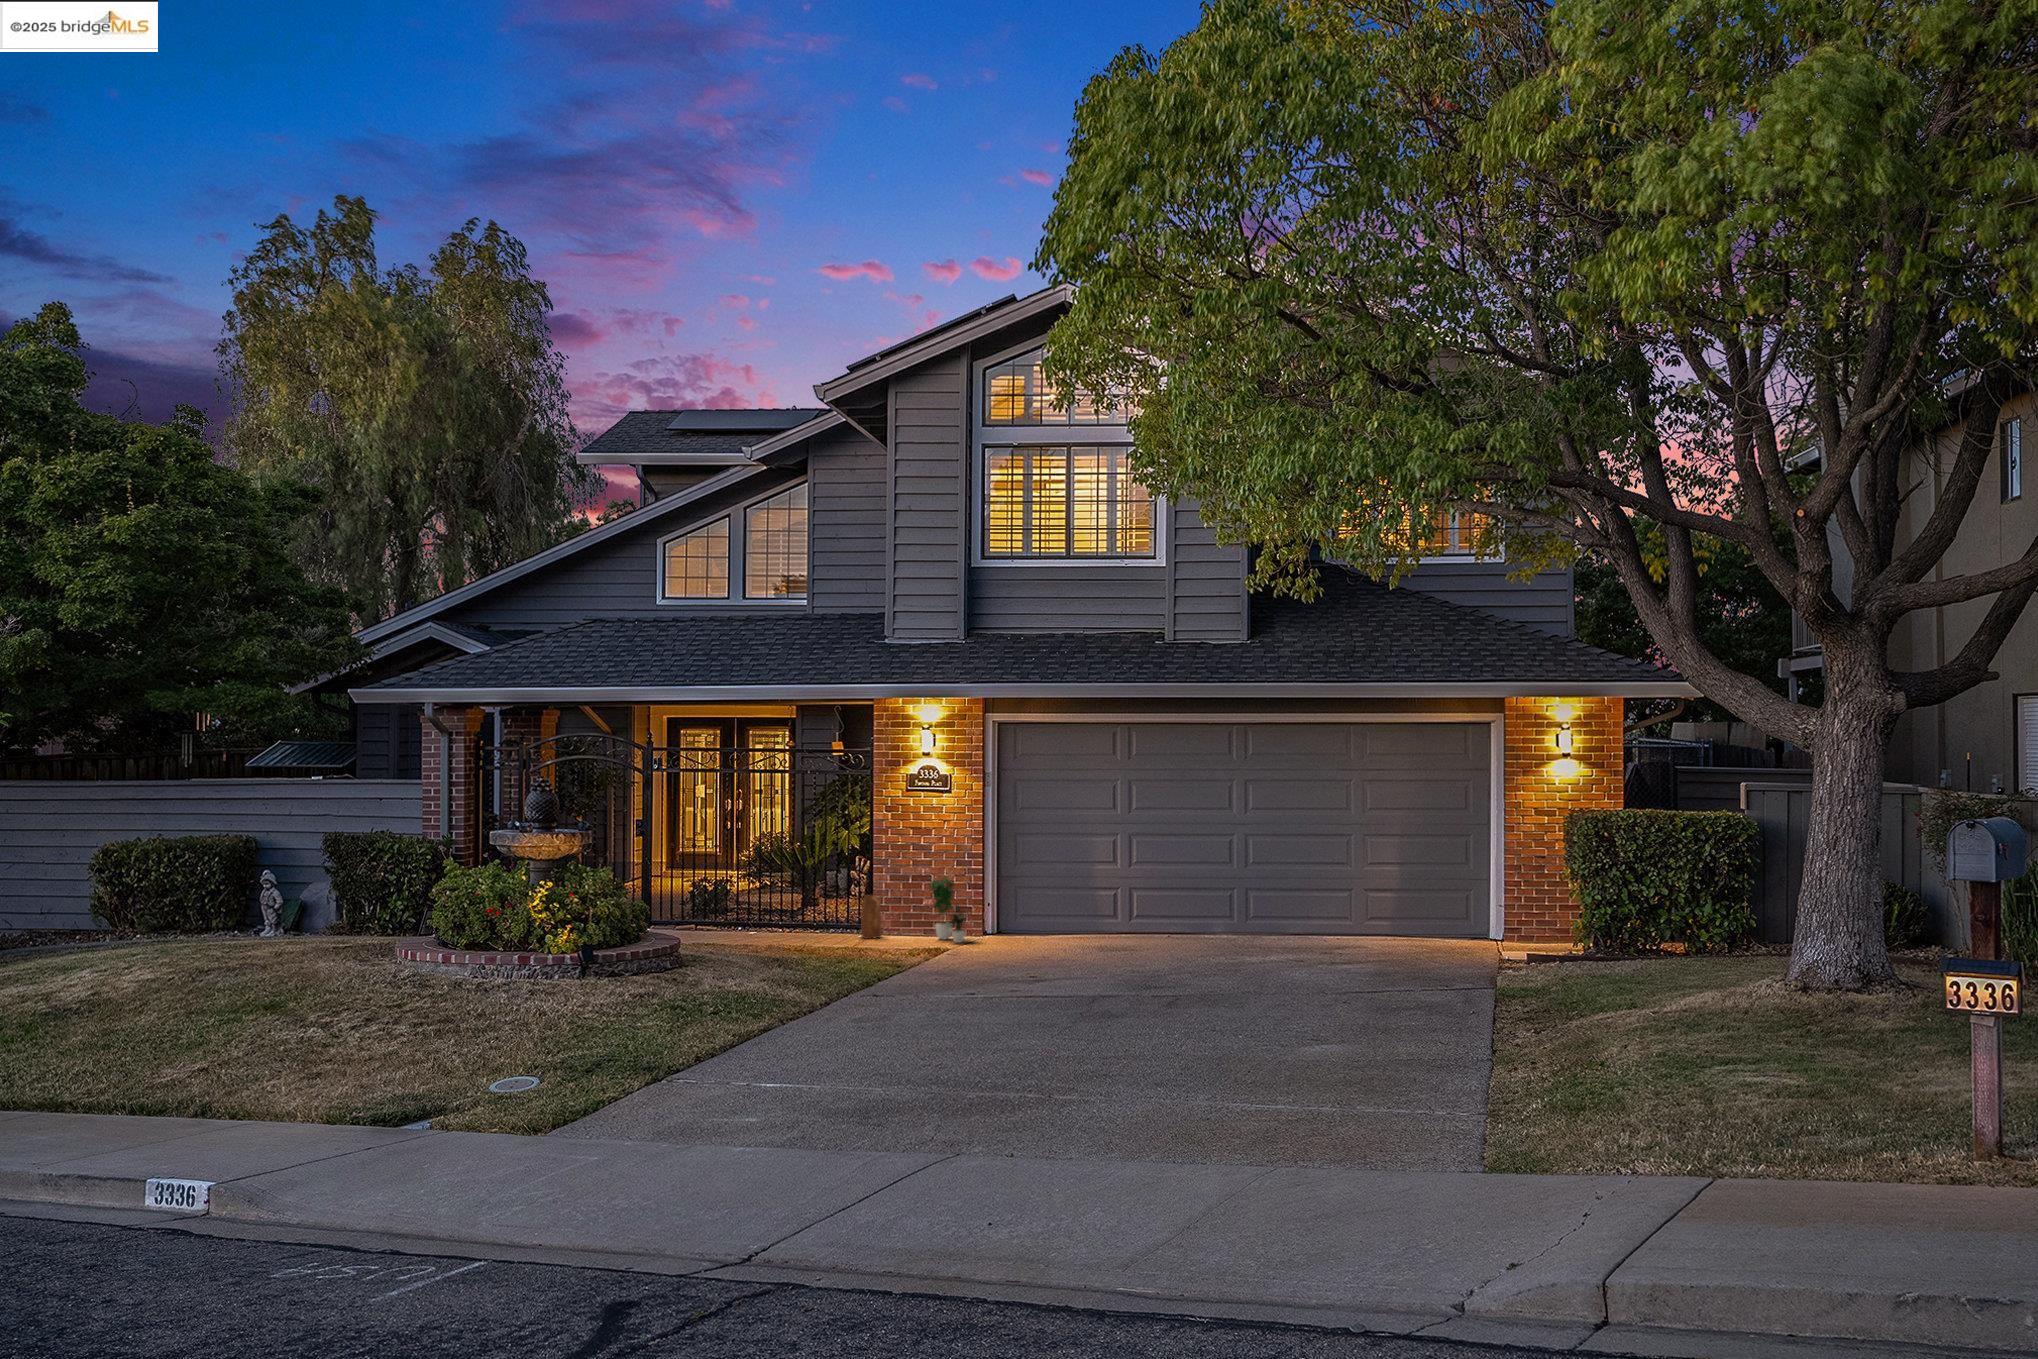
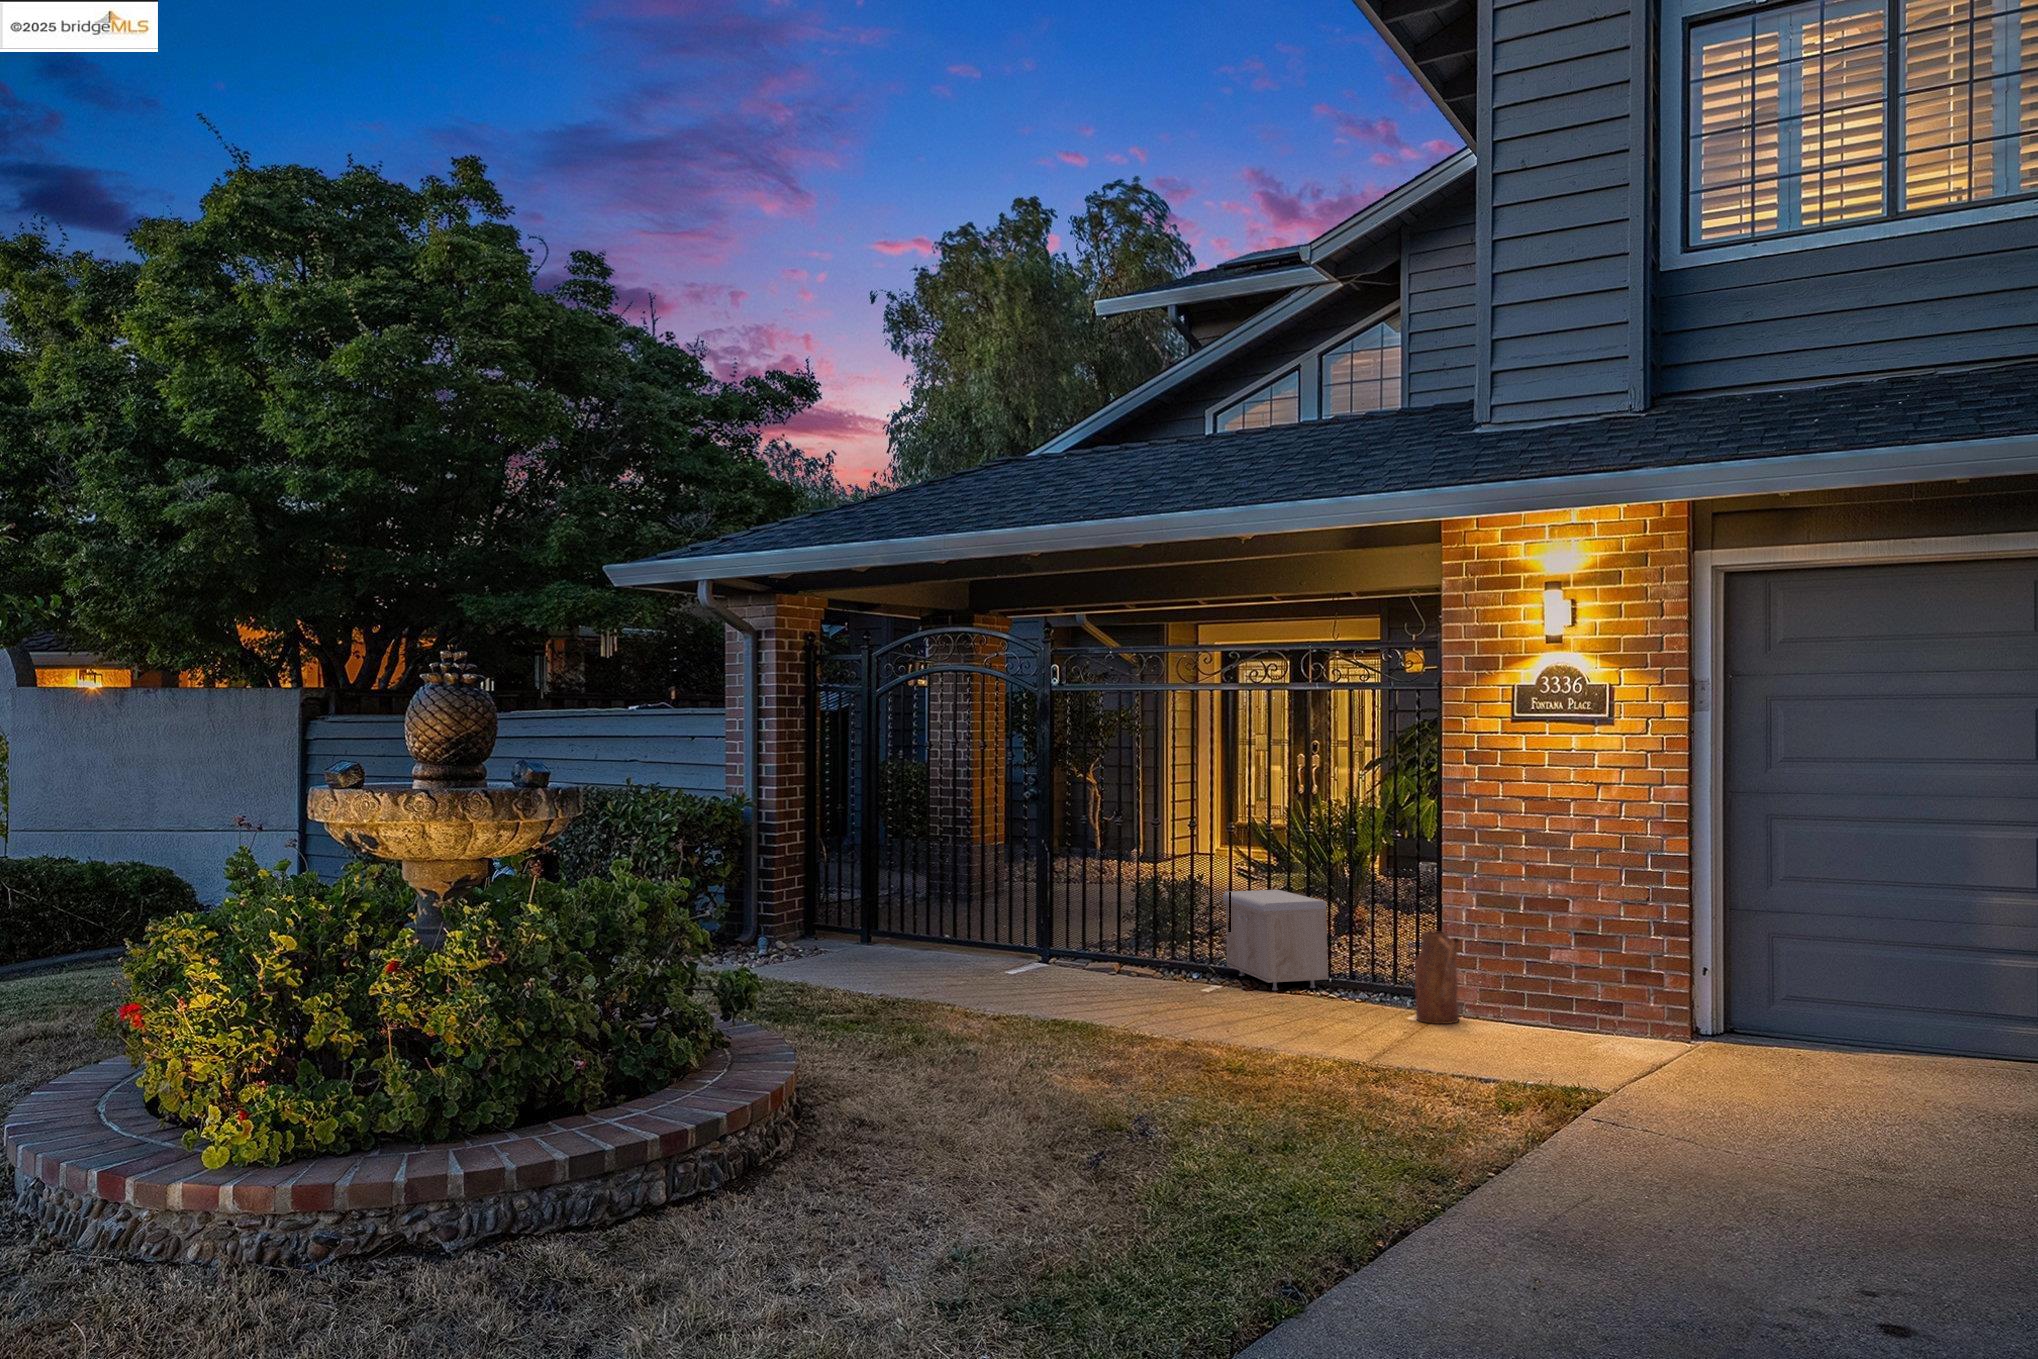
potted plant: present [929,877,967,943] -> none [1558,892,1671,1061]
storage bench: none [751,881,813,933] -> present [1223,890,1328,990]

